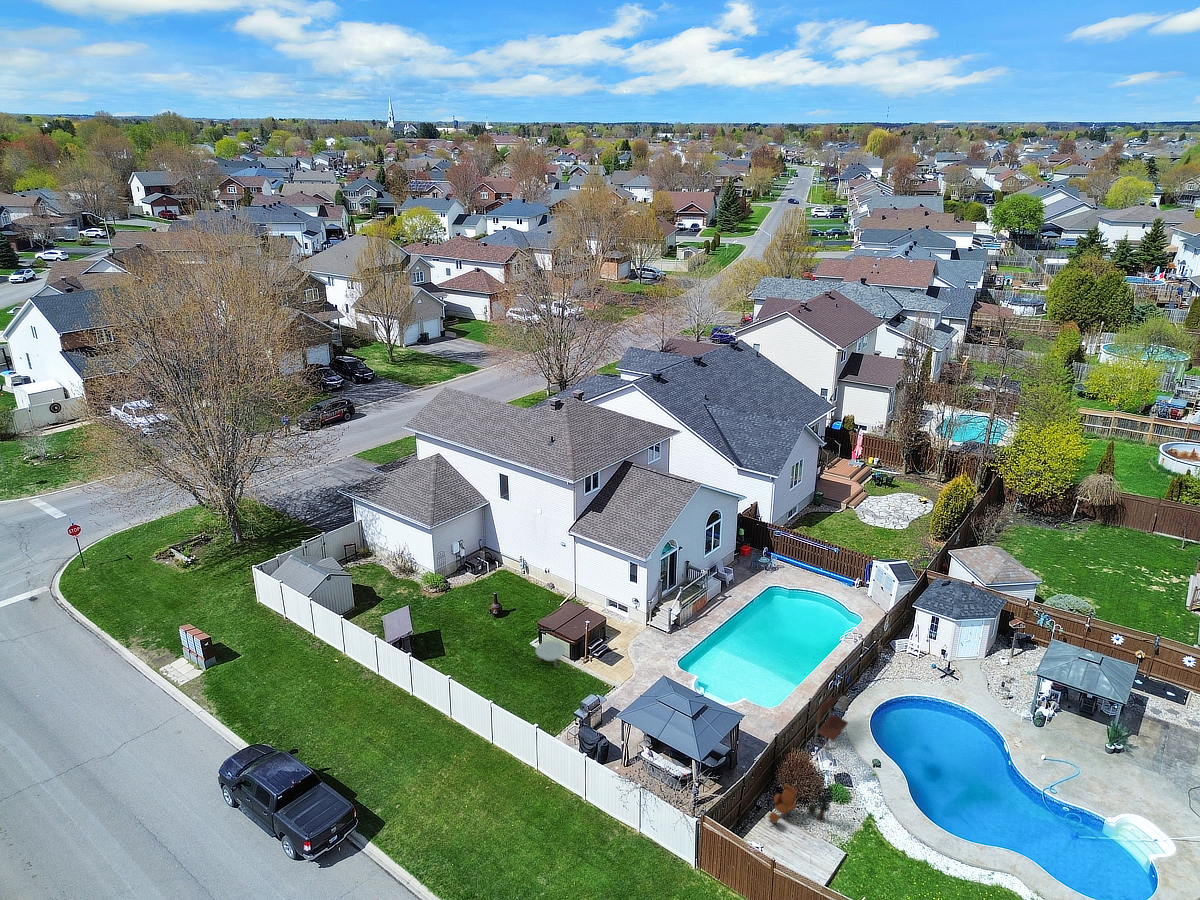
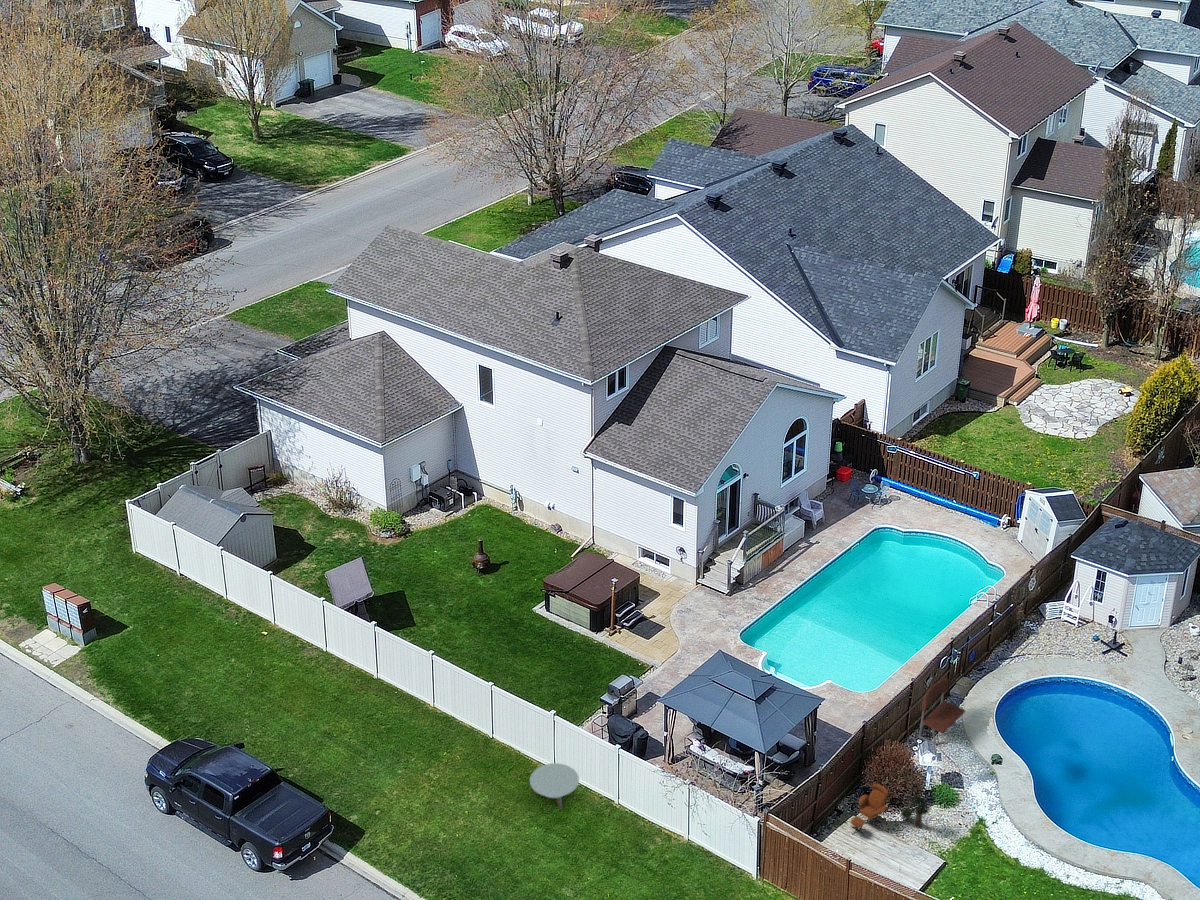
round table: present [536,641,565,668] -> present [530,763,579,810]

